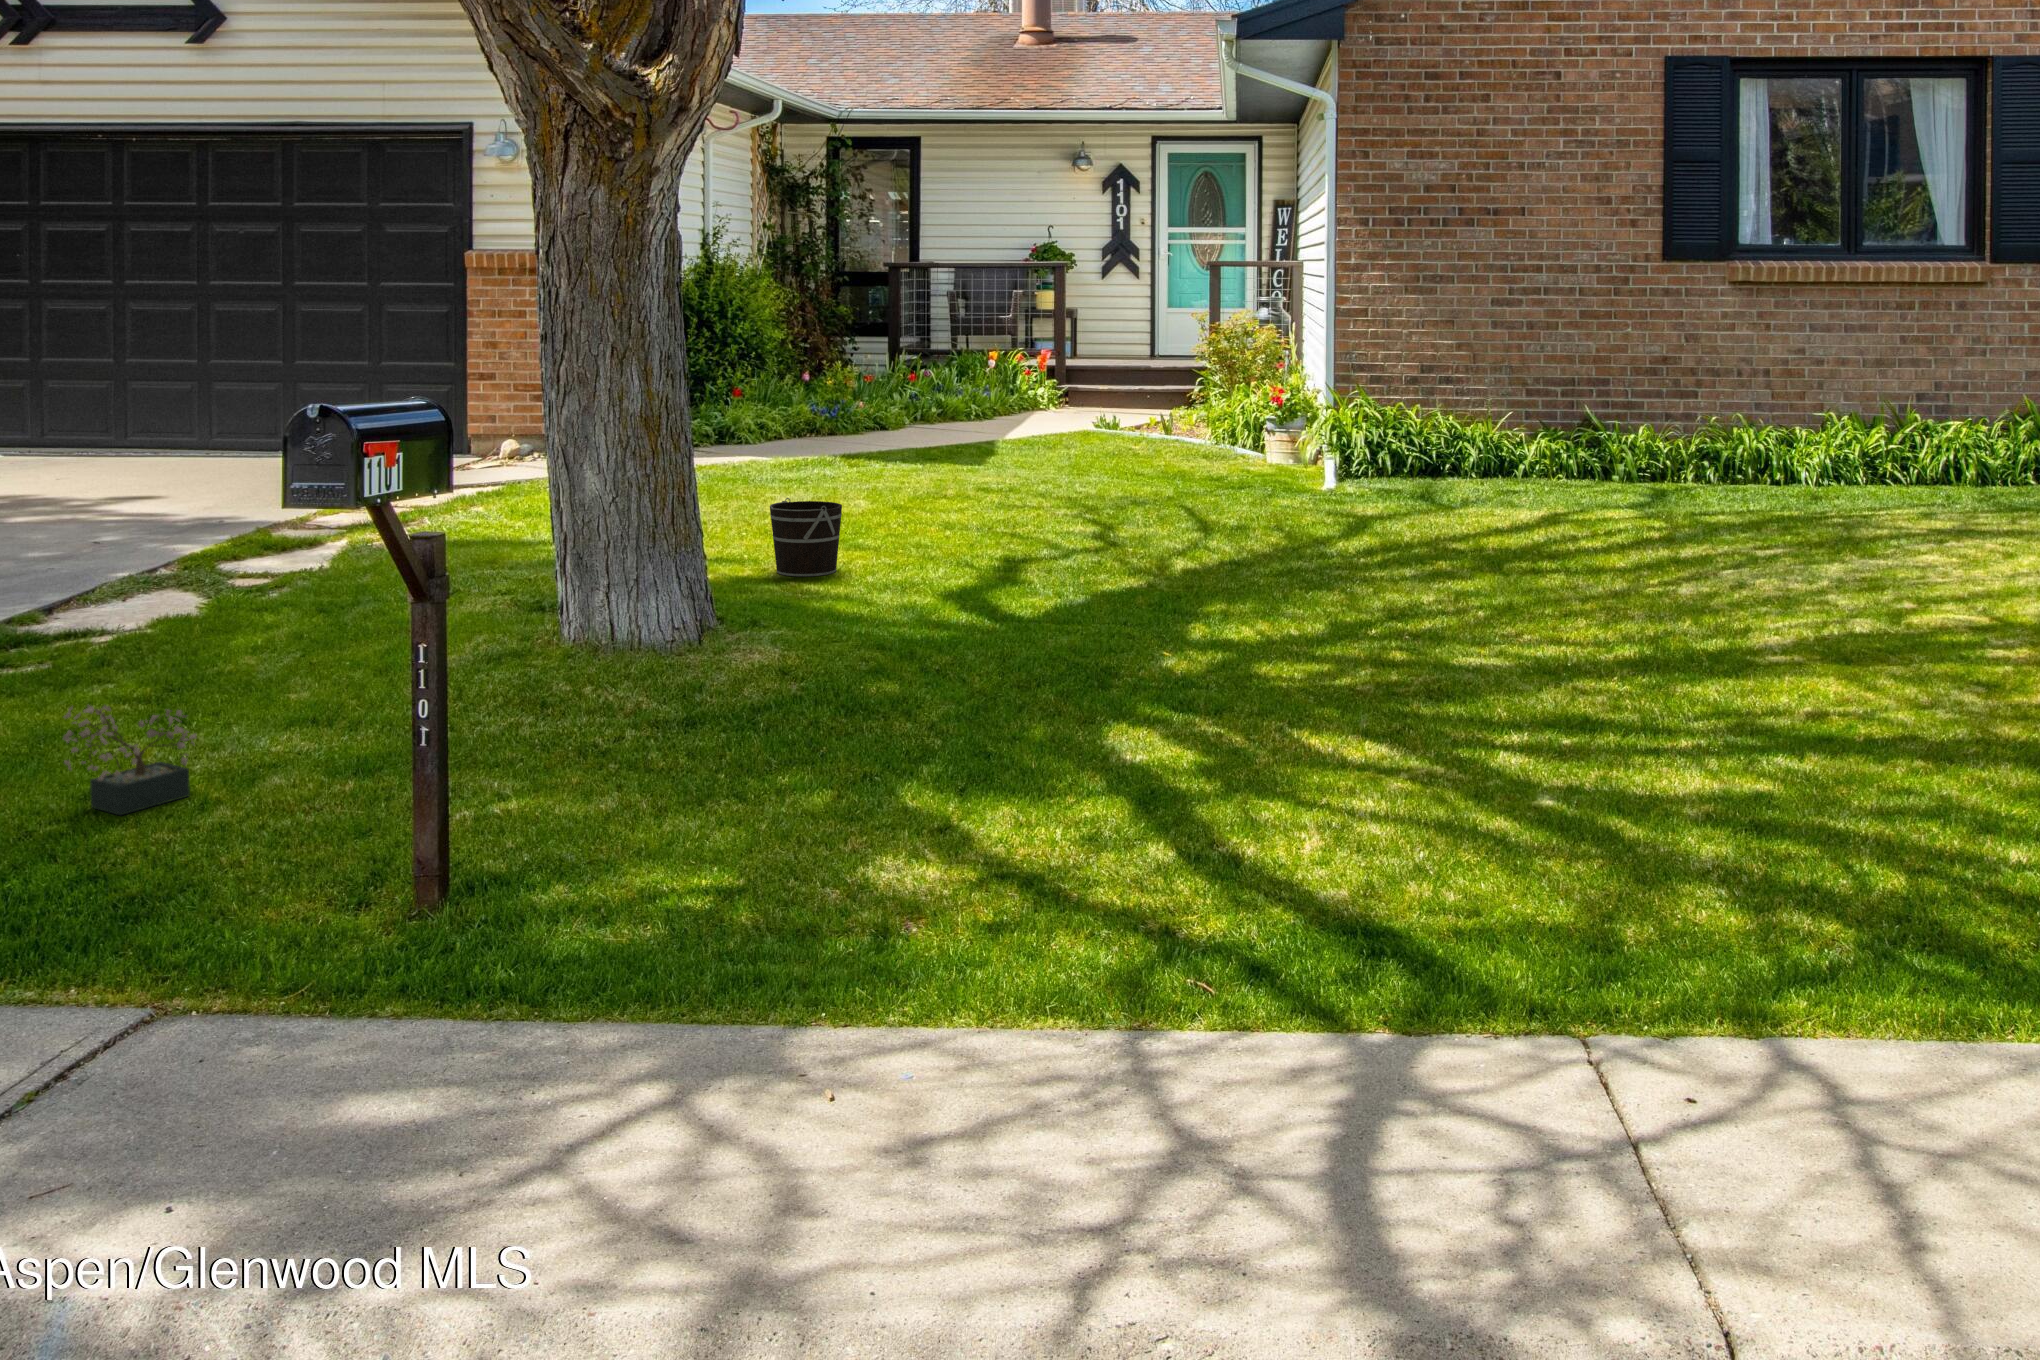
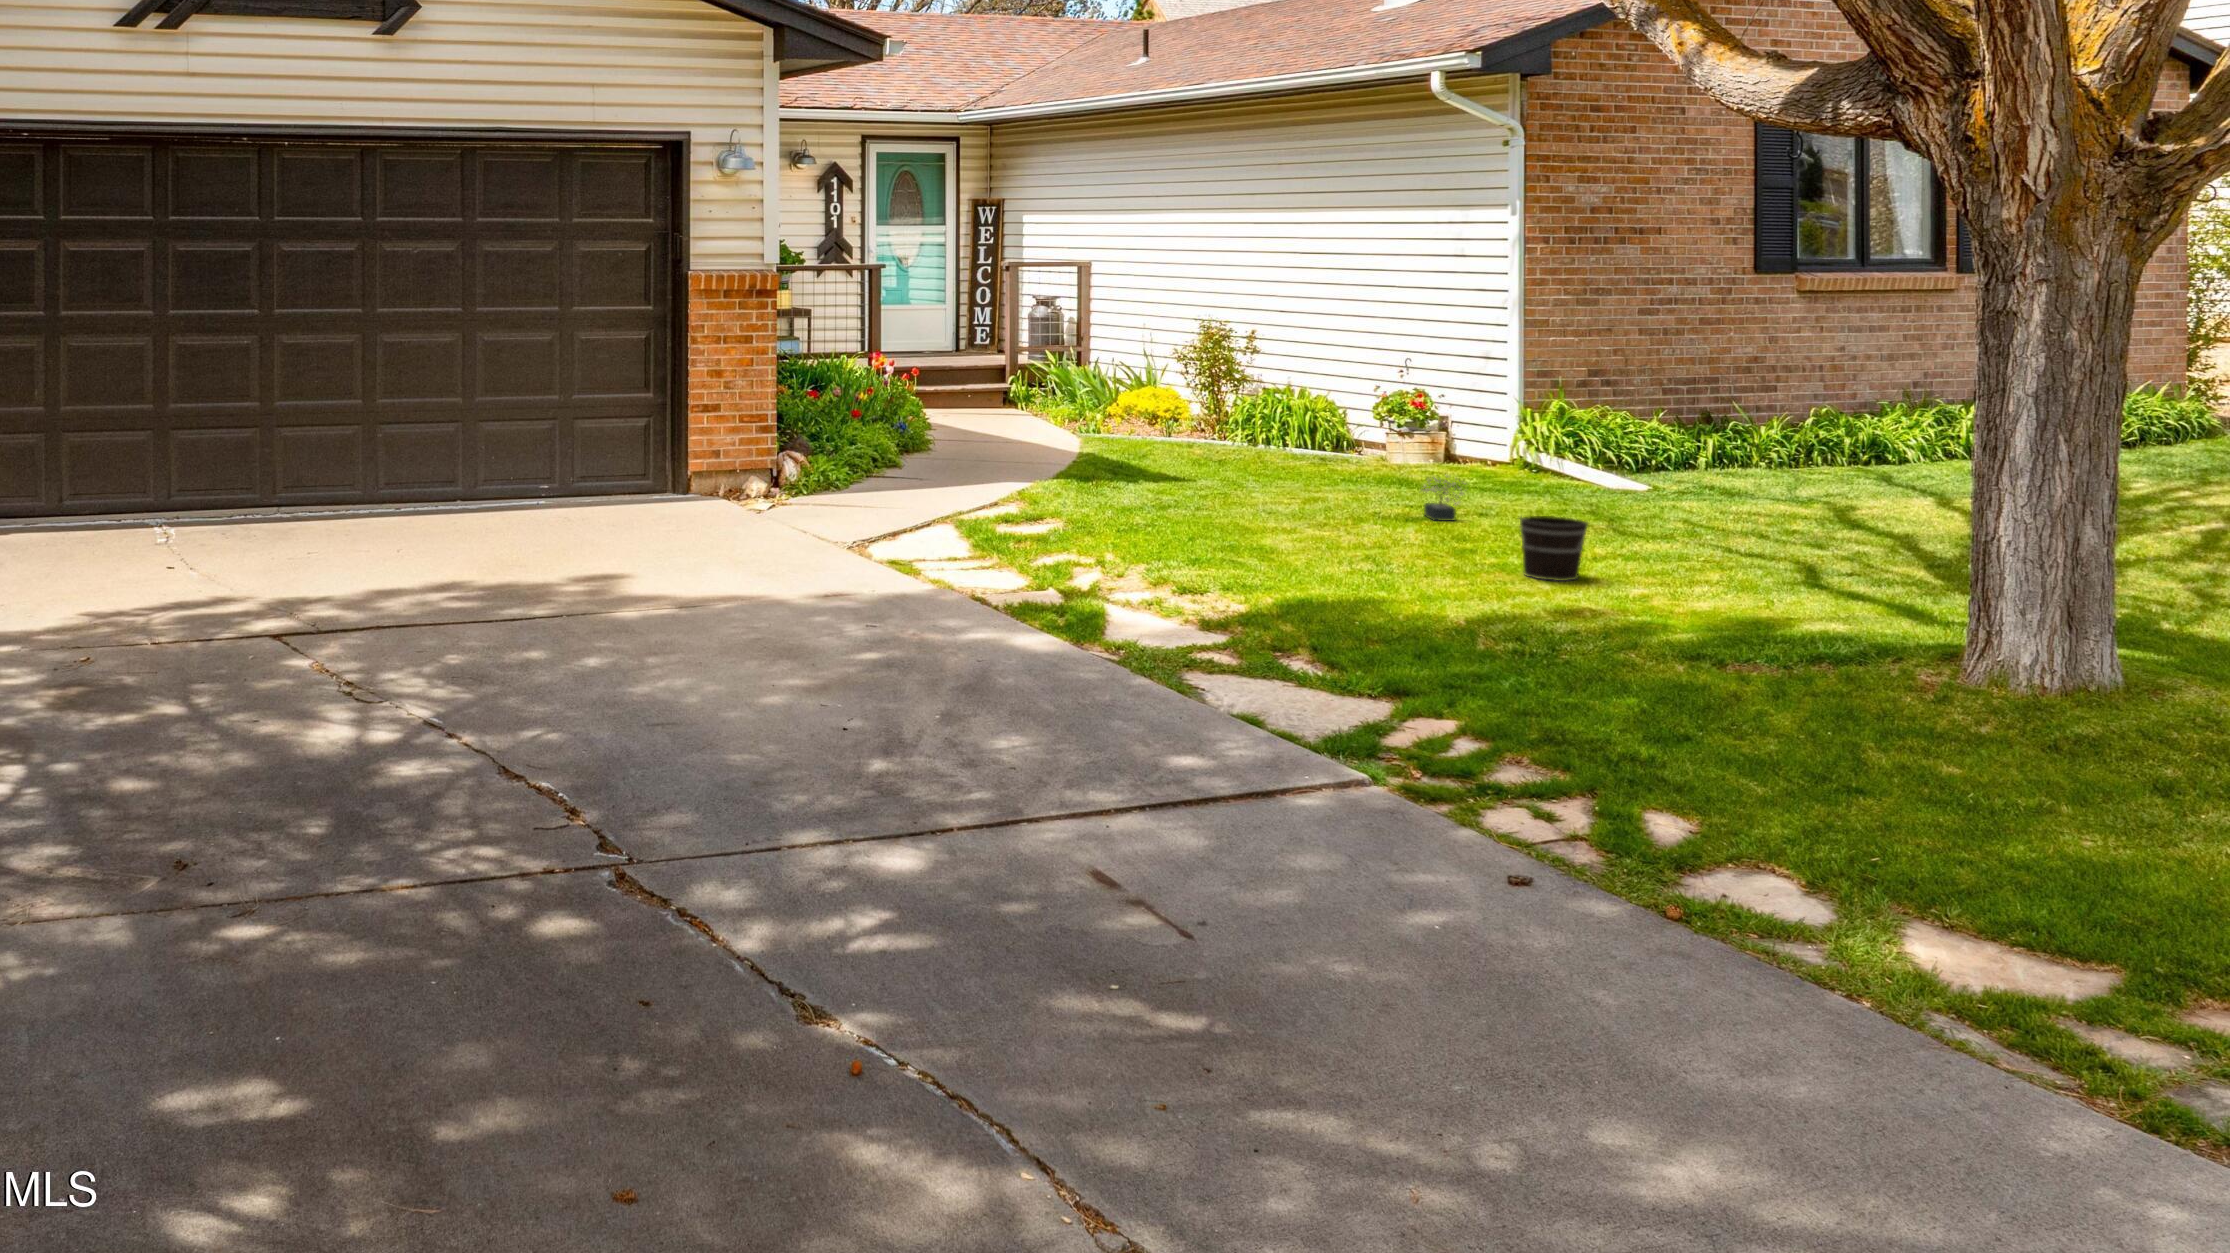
decorative plant: present [63,705,196,815] -> present [1423,476,1466,521]

